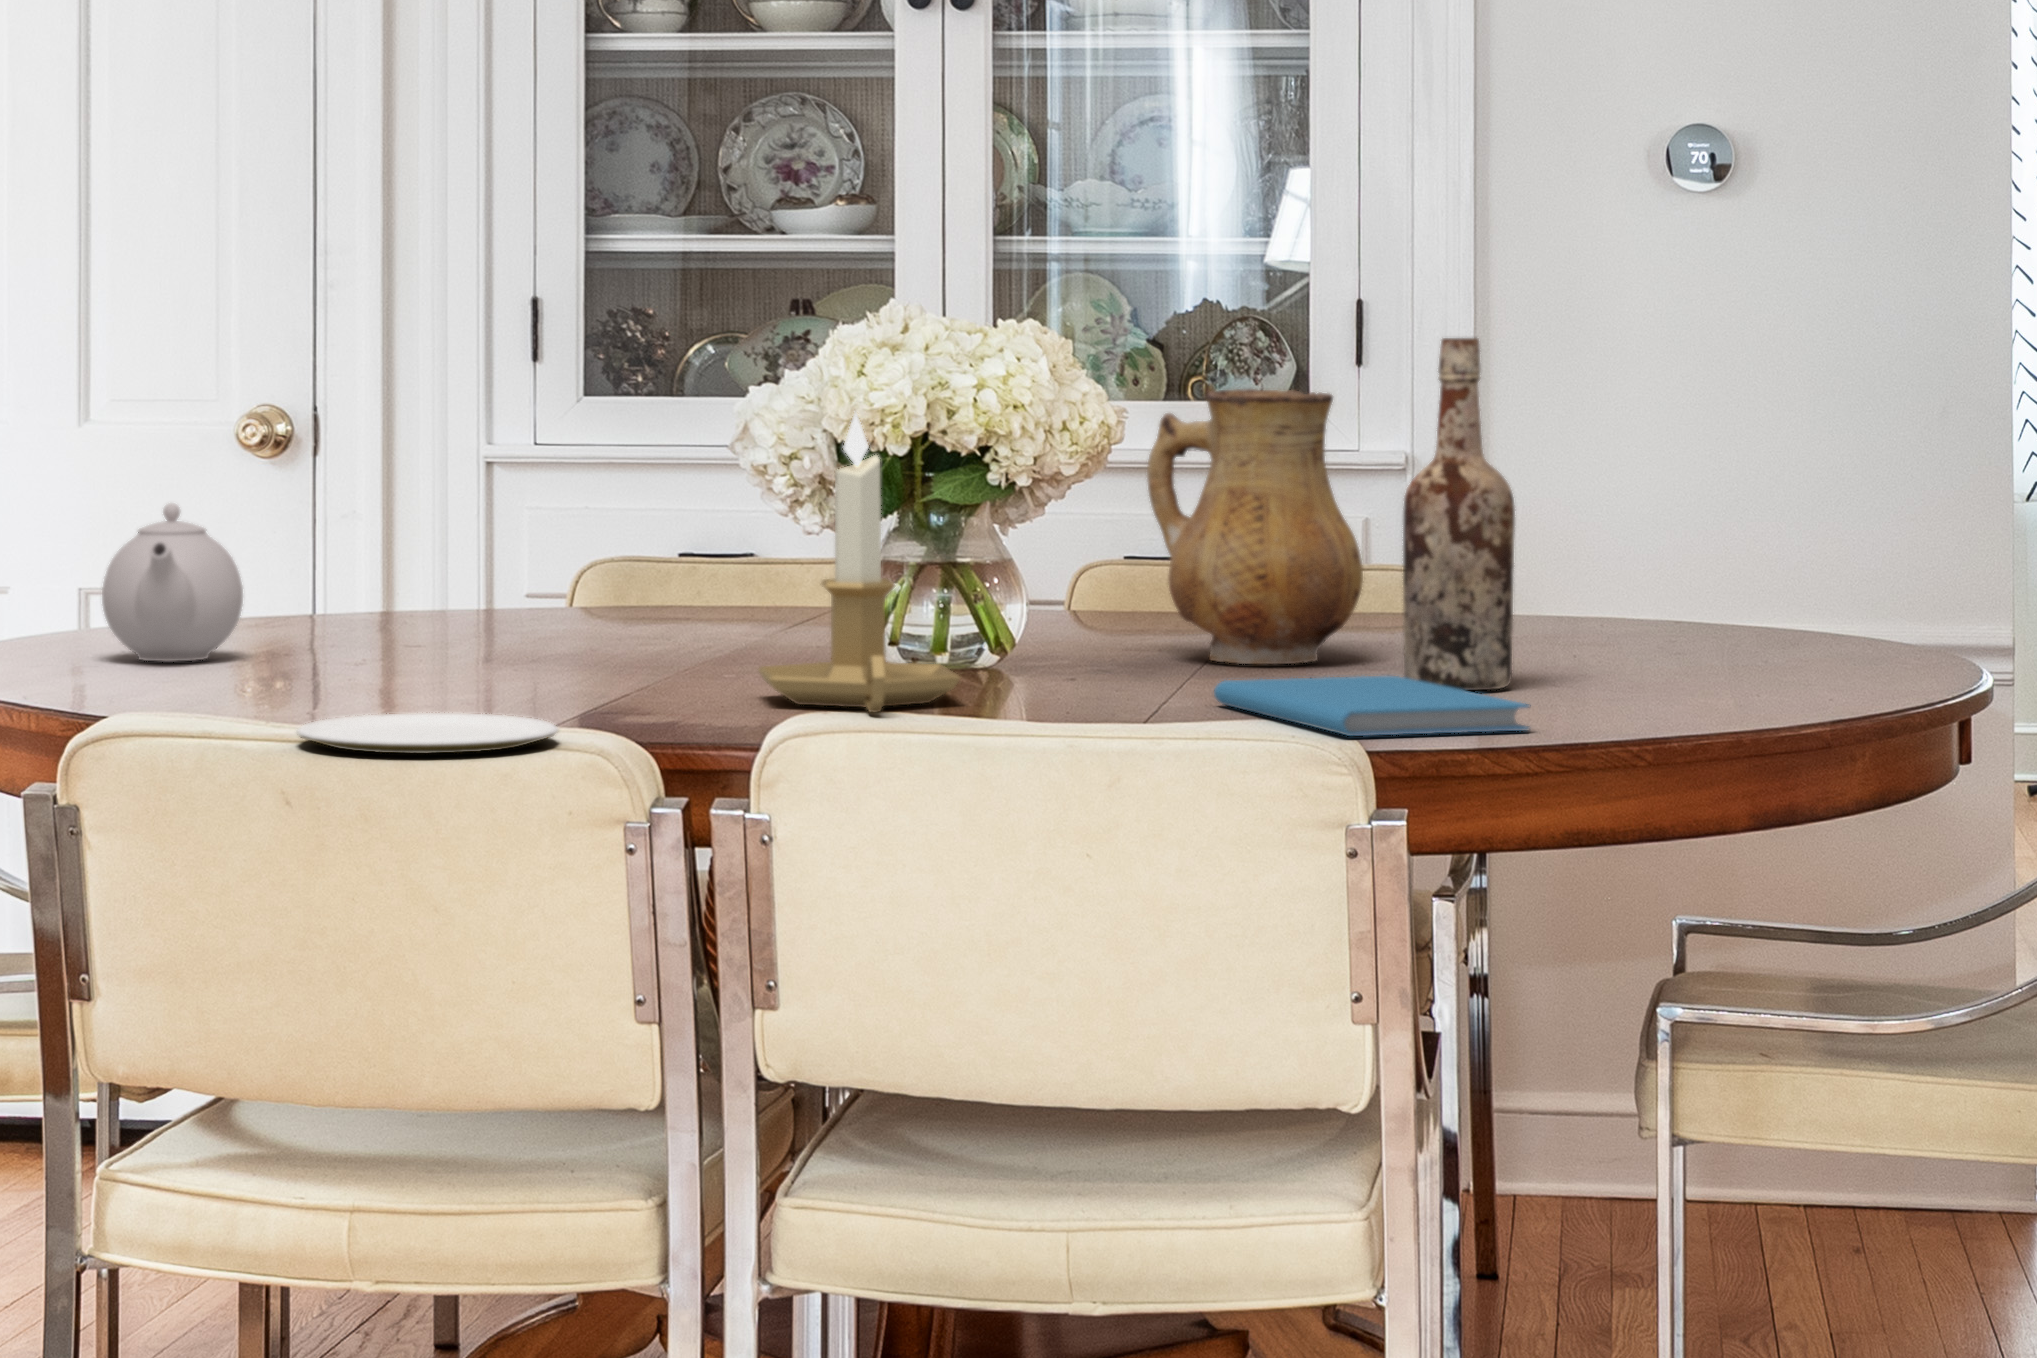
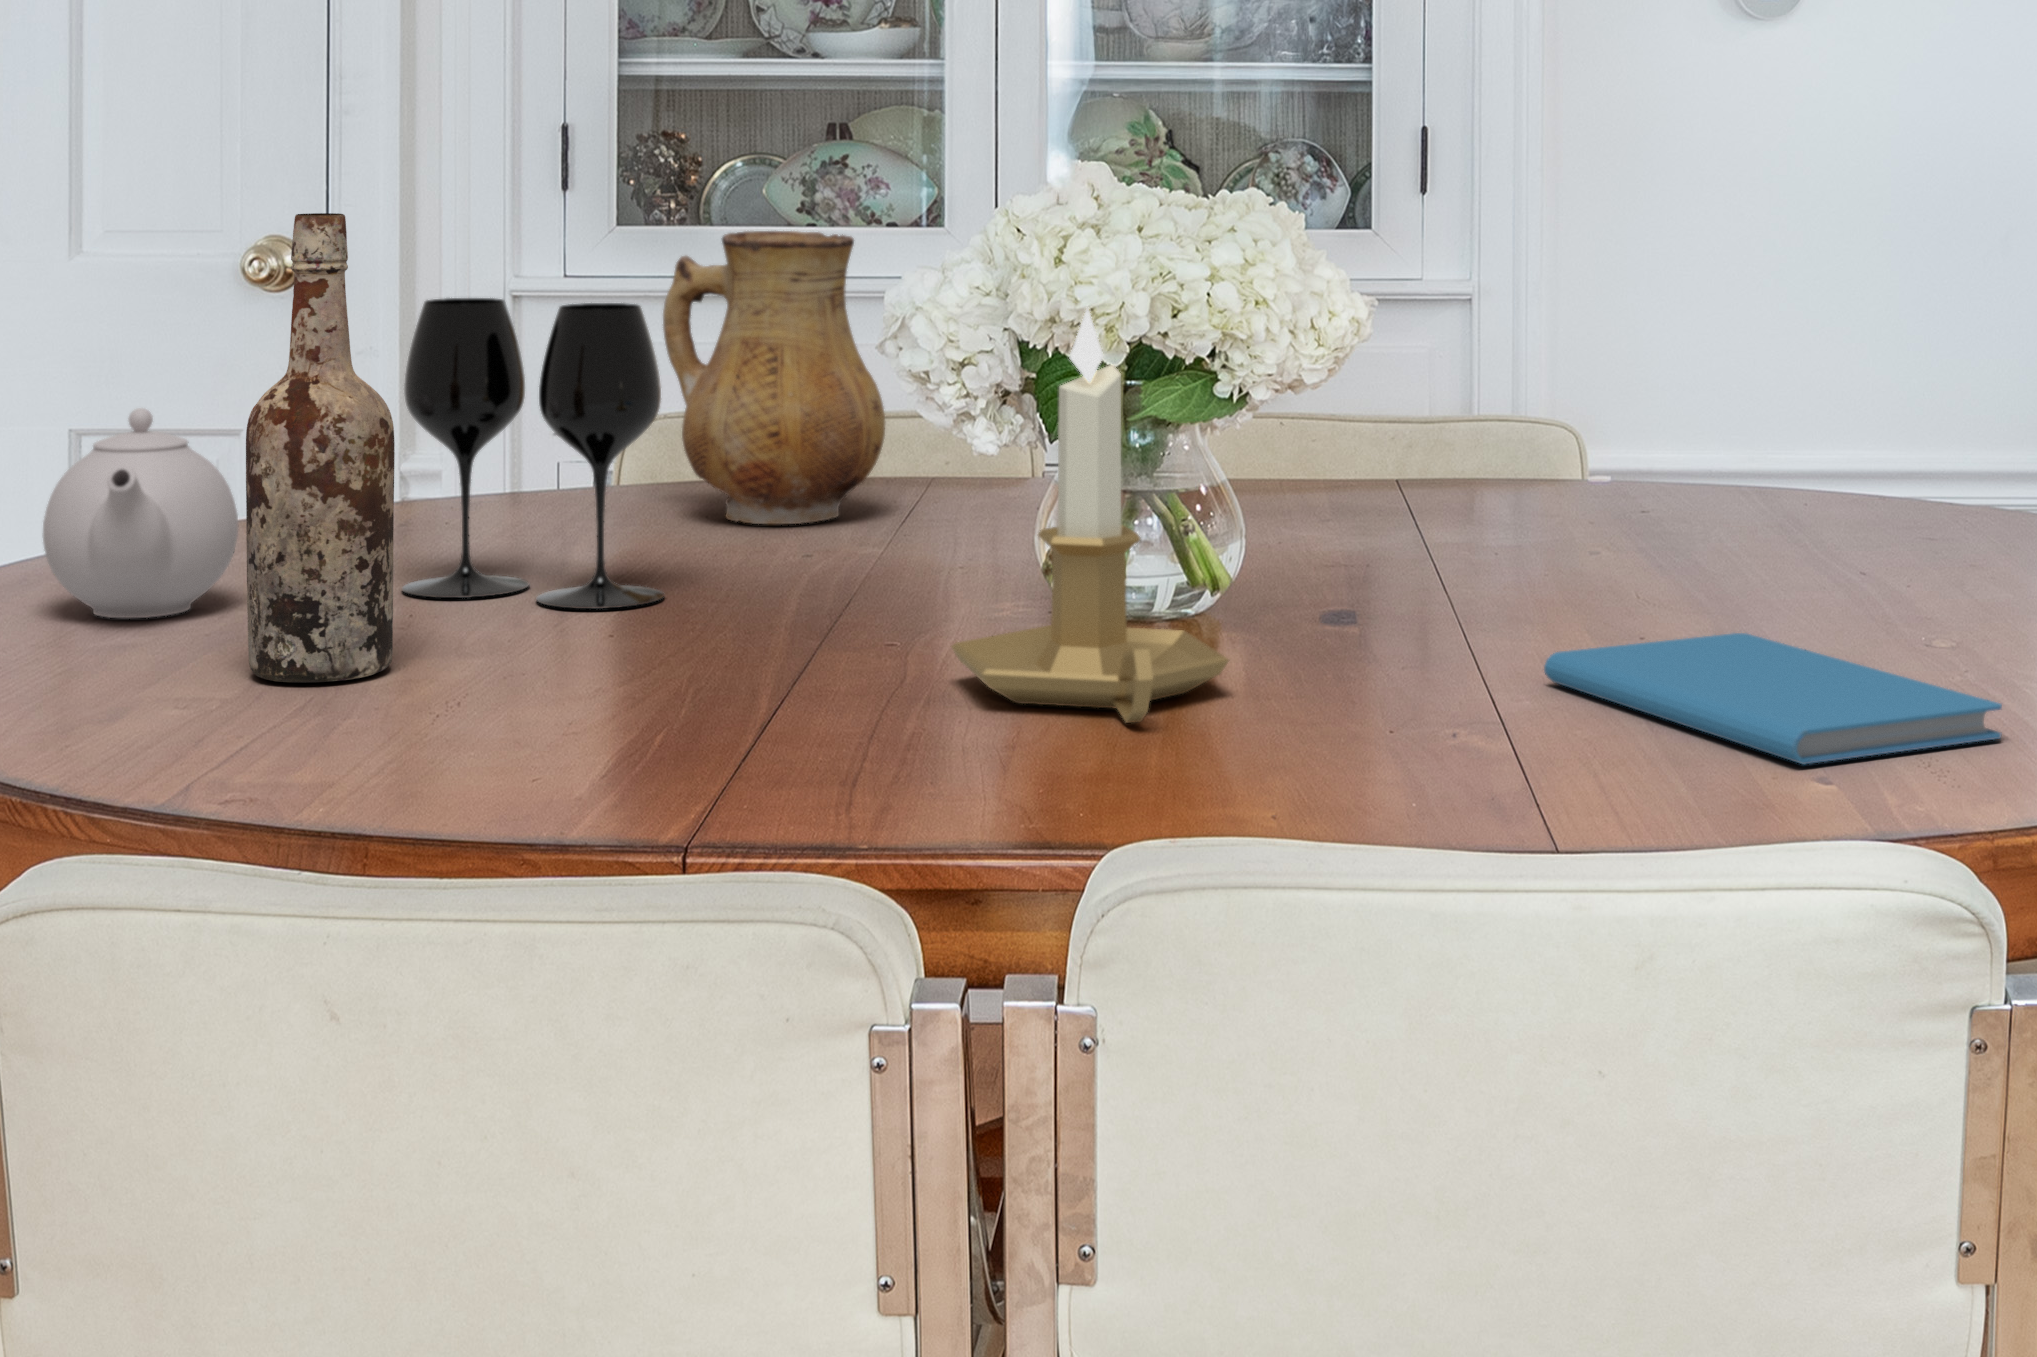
wine bottle: present [1403,338,1515,690] -> present [246,213,395,682]
ceramic pitcher: present [1147,389,1363,664] -> present [663,231,885,524]
wine glass: none [366,423,567,663] -> present [402,298,664,609]
plate: present [297,713,558,754] -> none [320,770,726,878]

